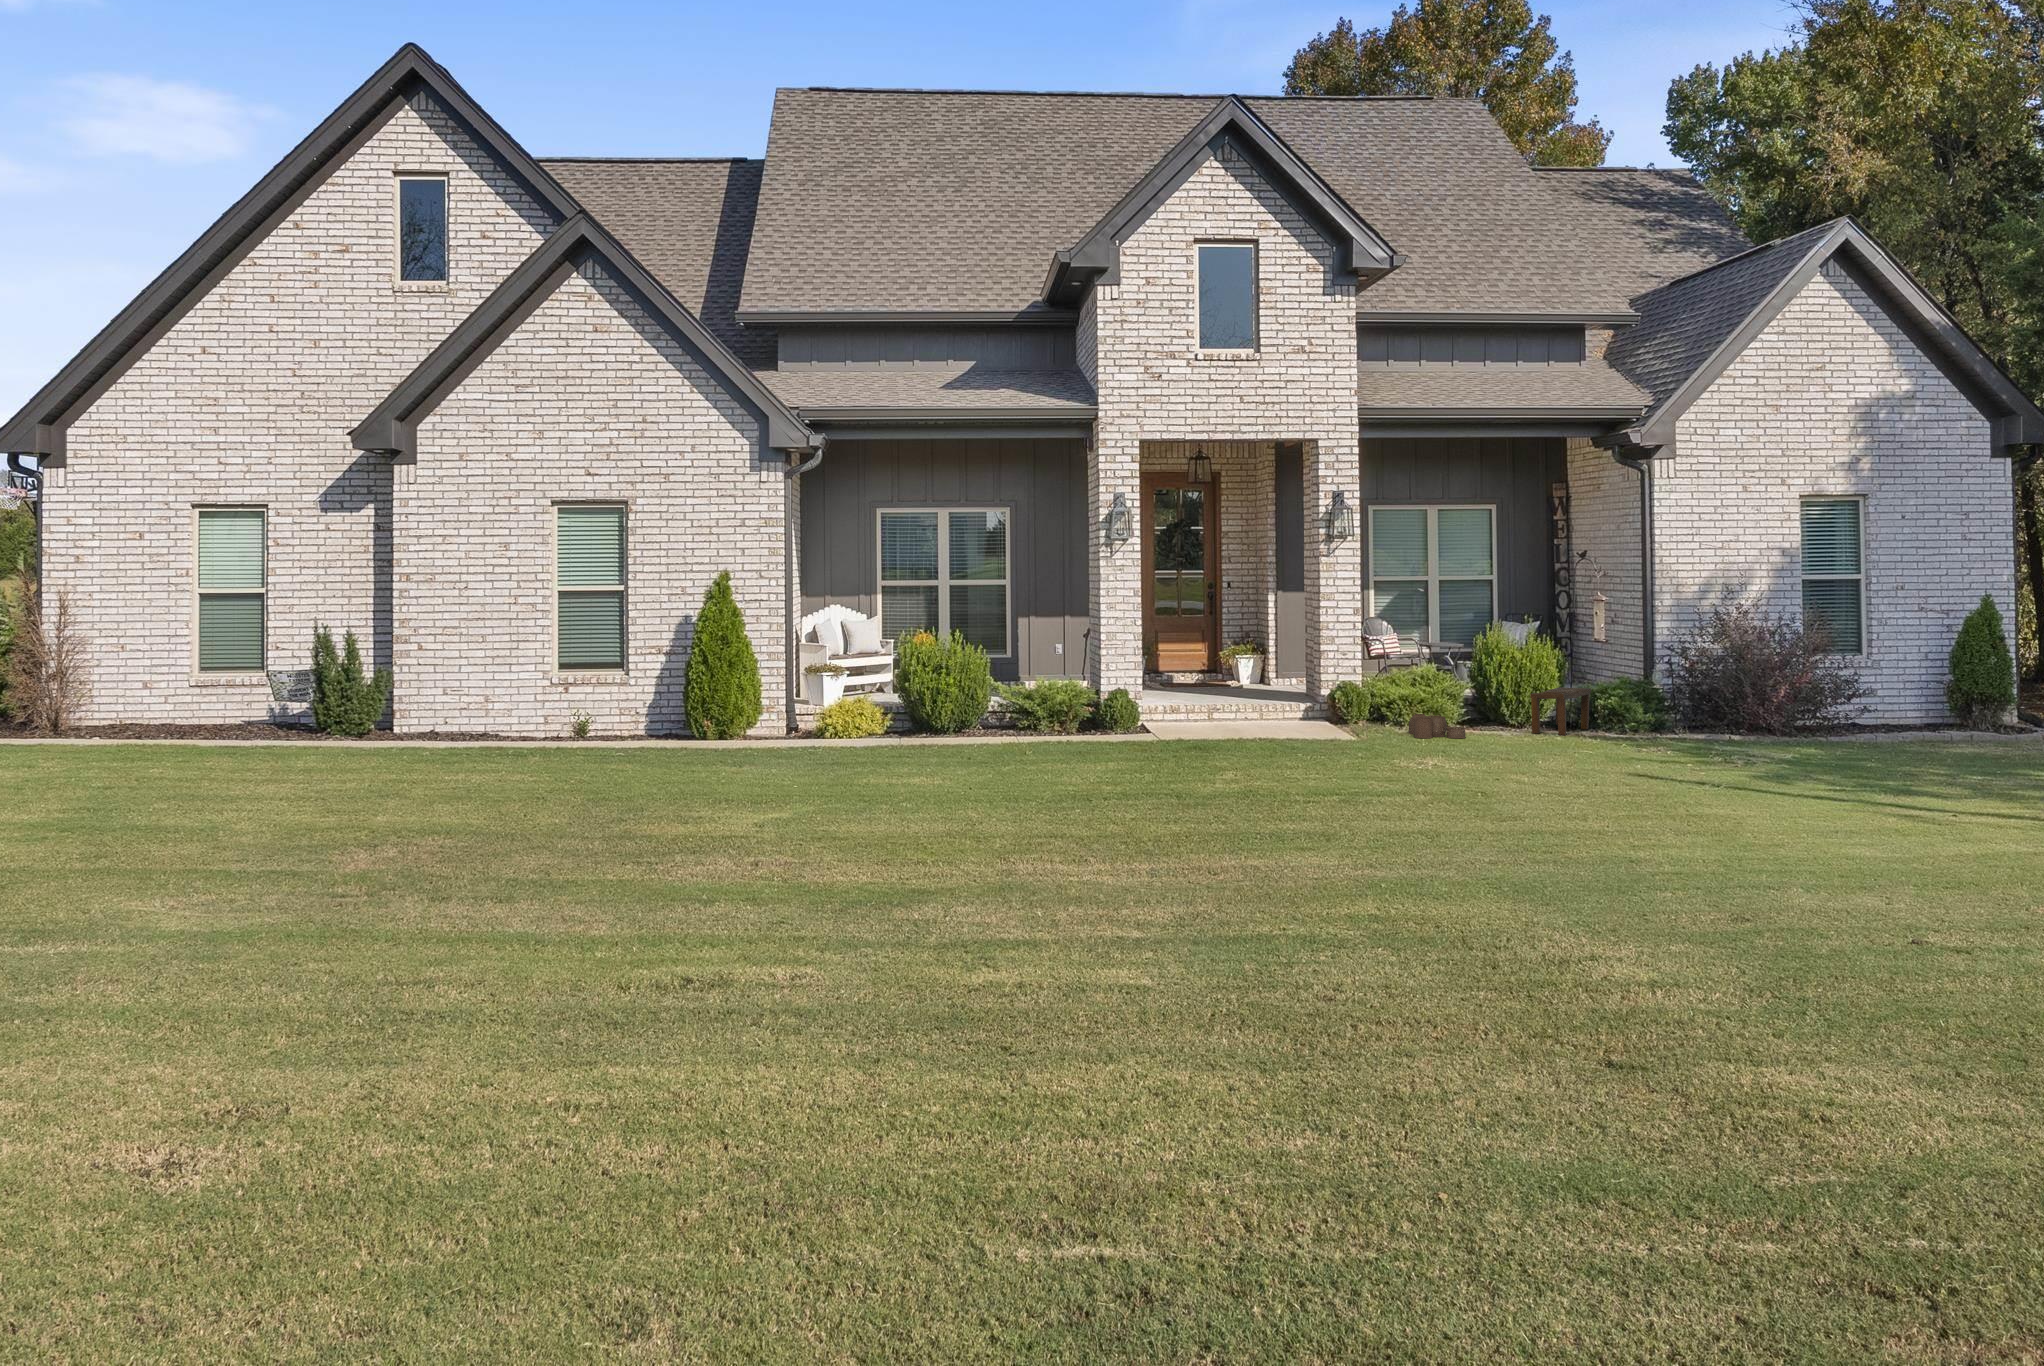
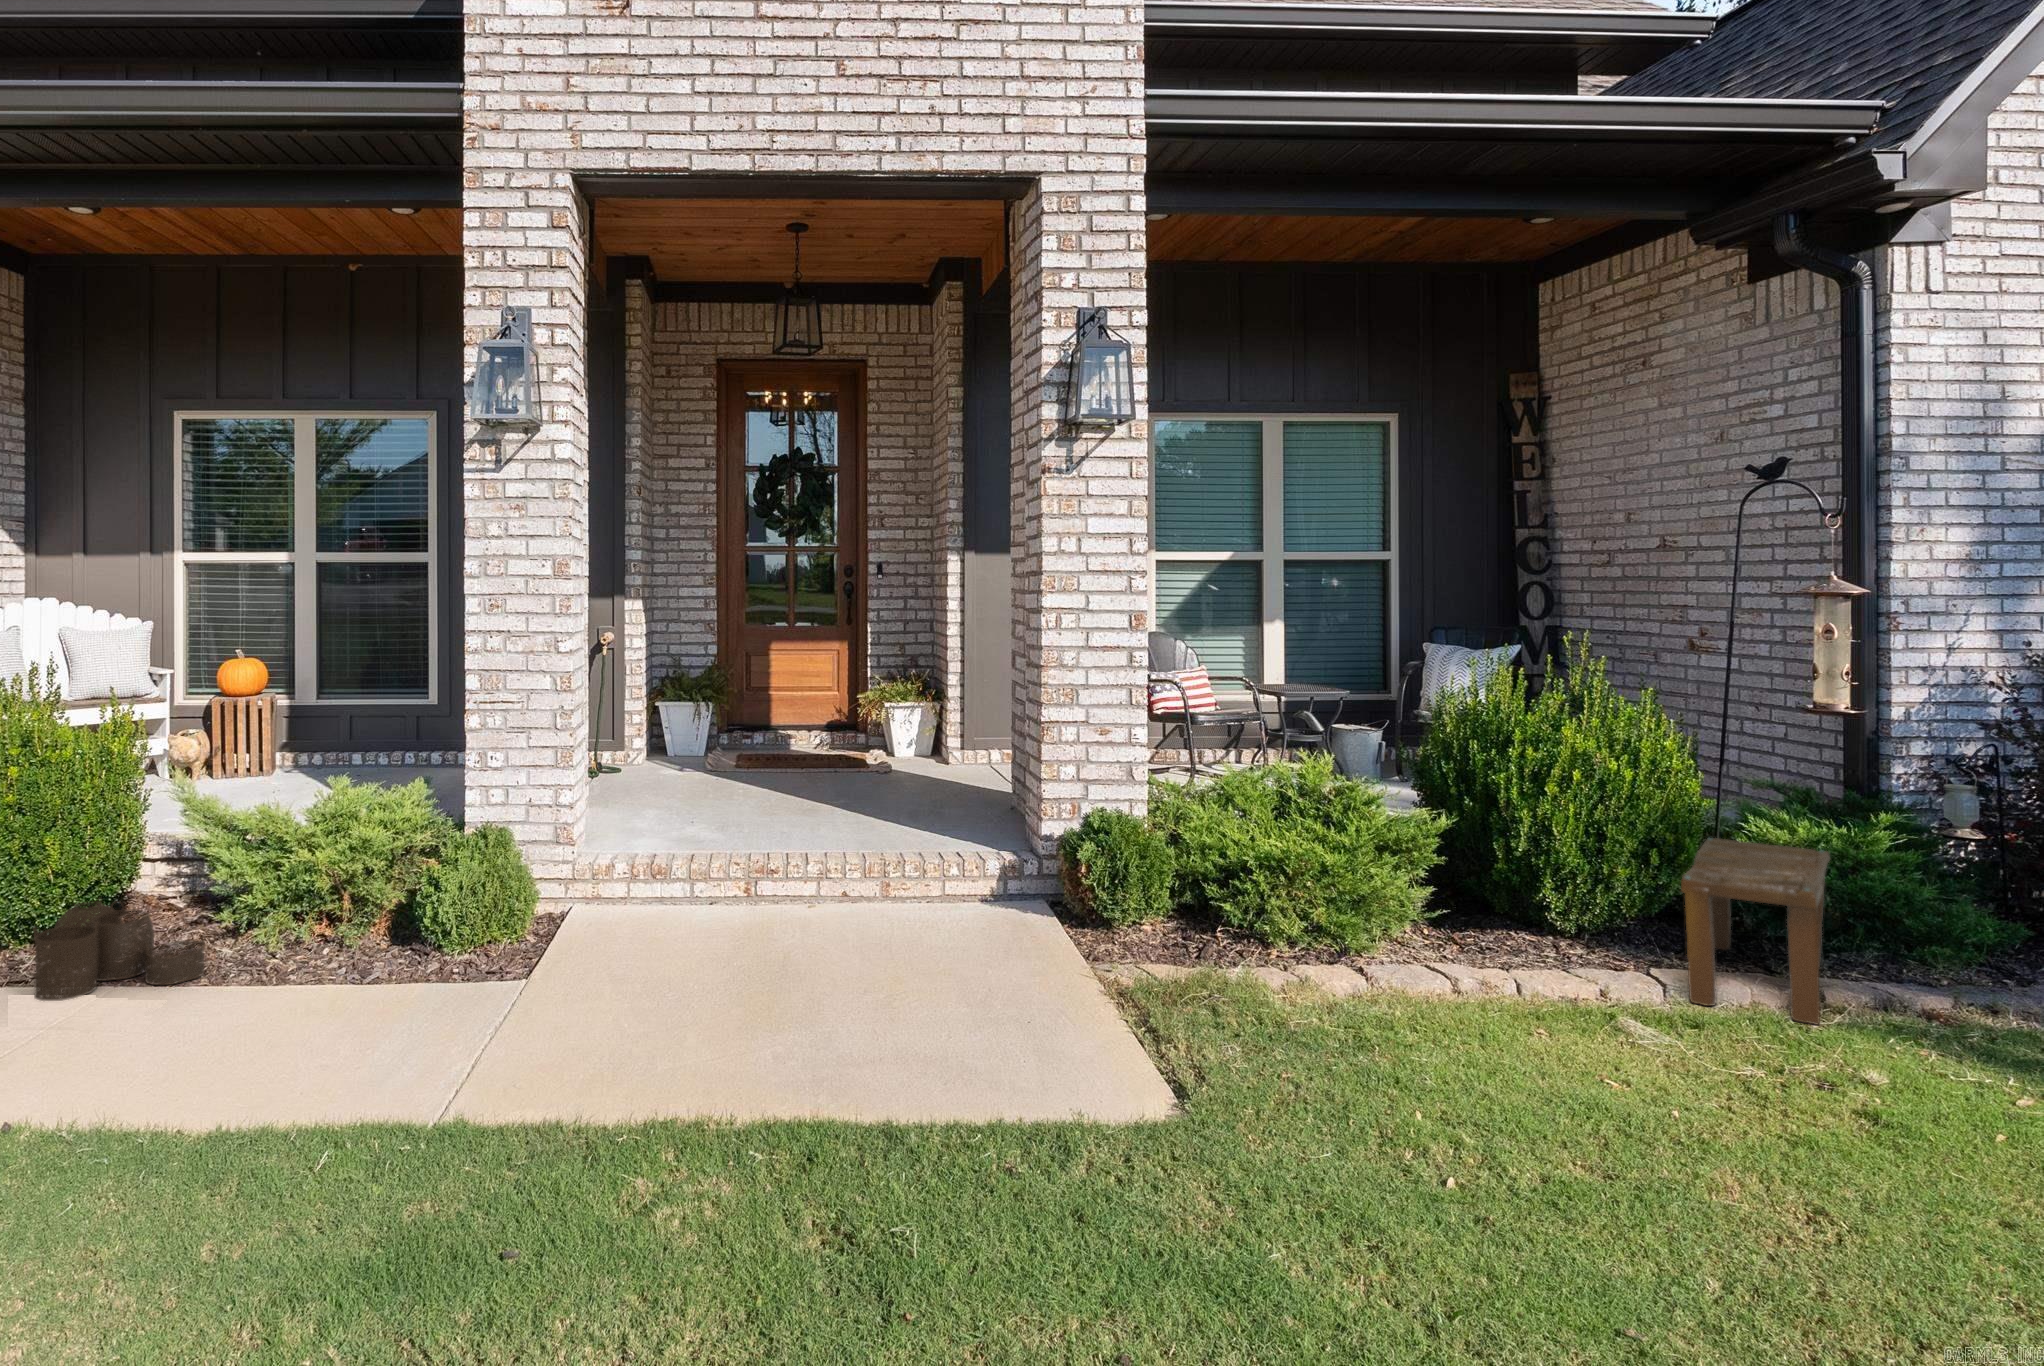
woven basket: present [1409,713,1465,738] -> present [33,899,205,1001]

